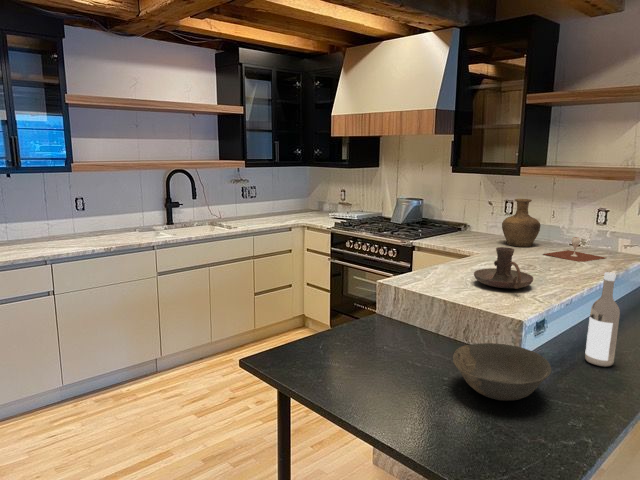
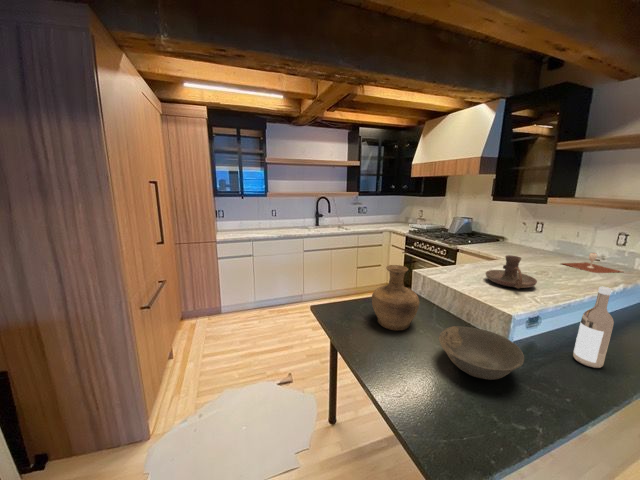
vase: present [502,199,540,247] -> present [372,265,420,331]

